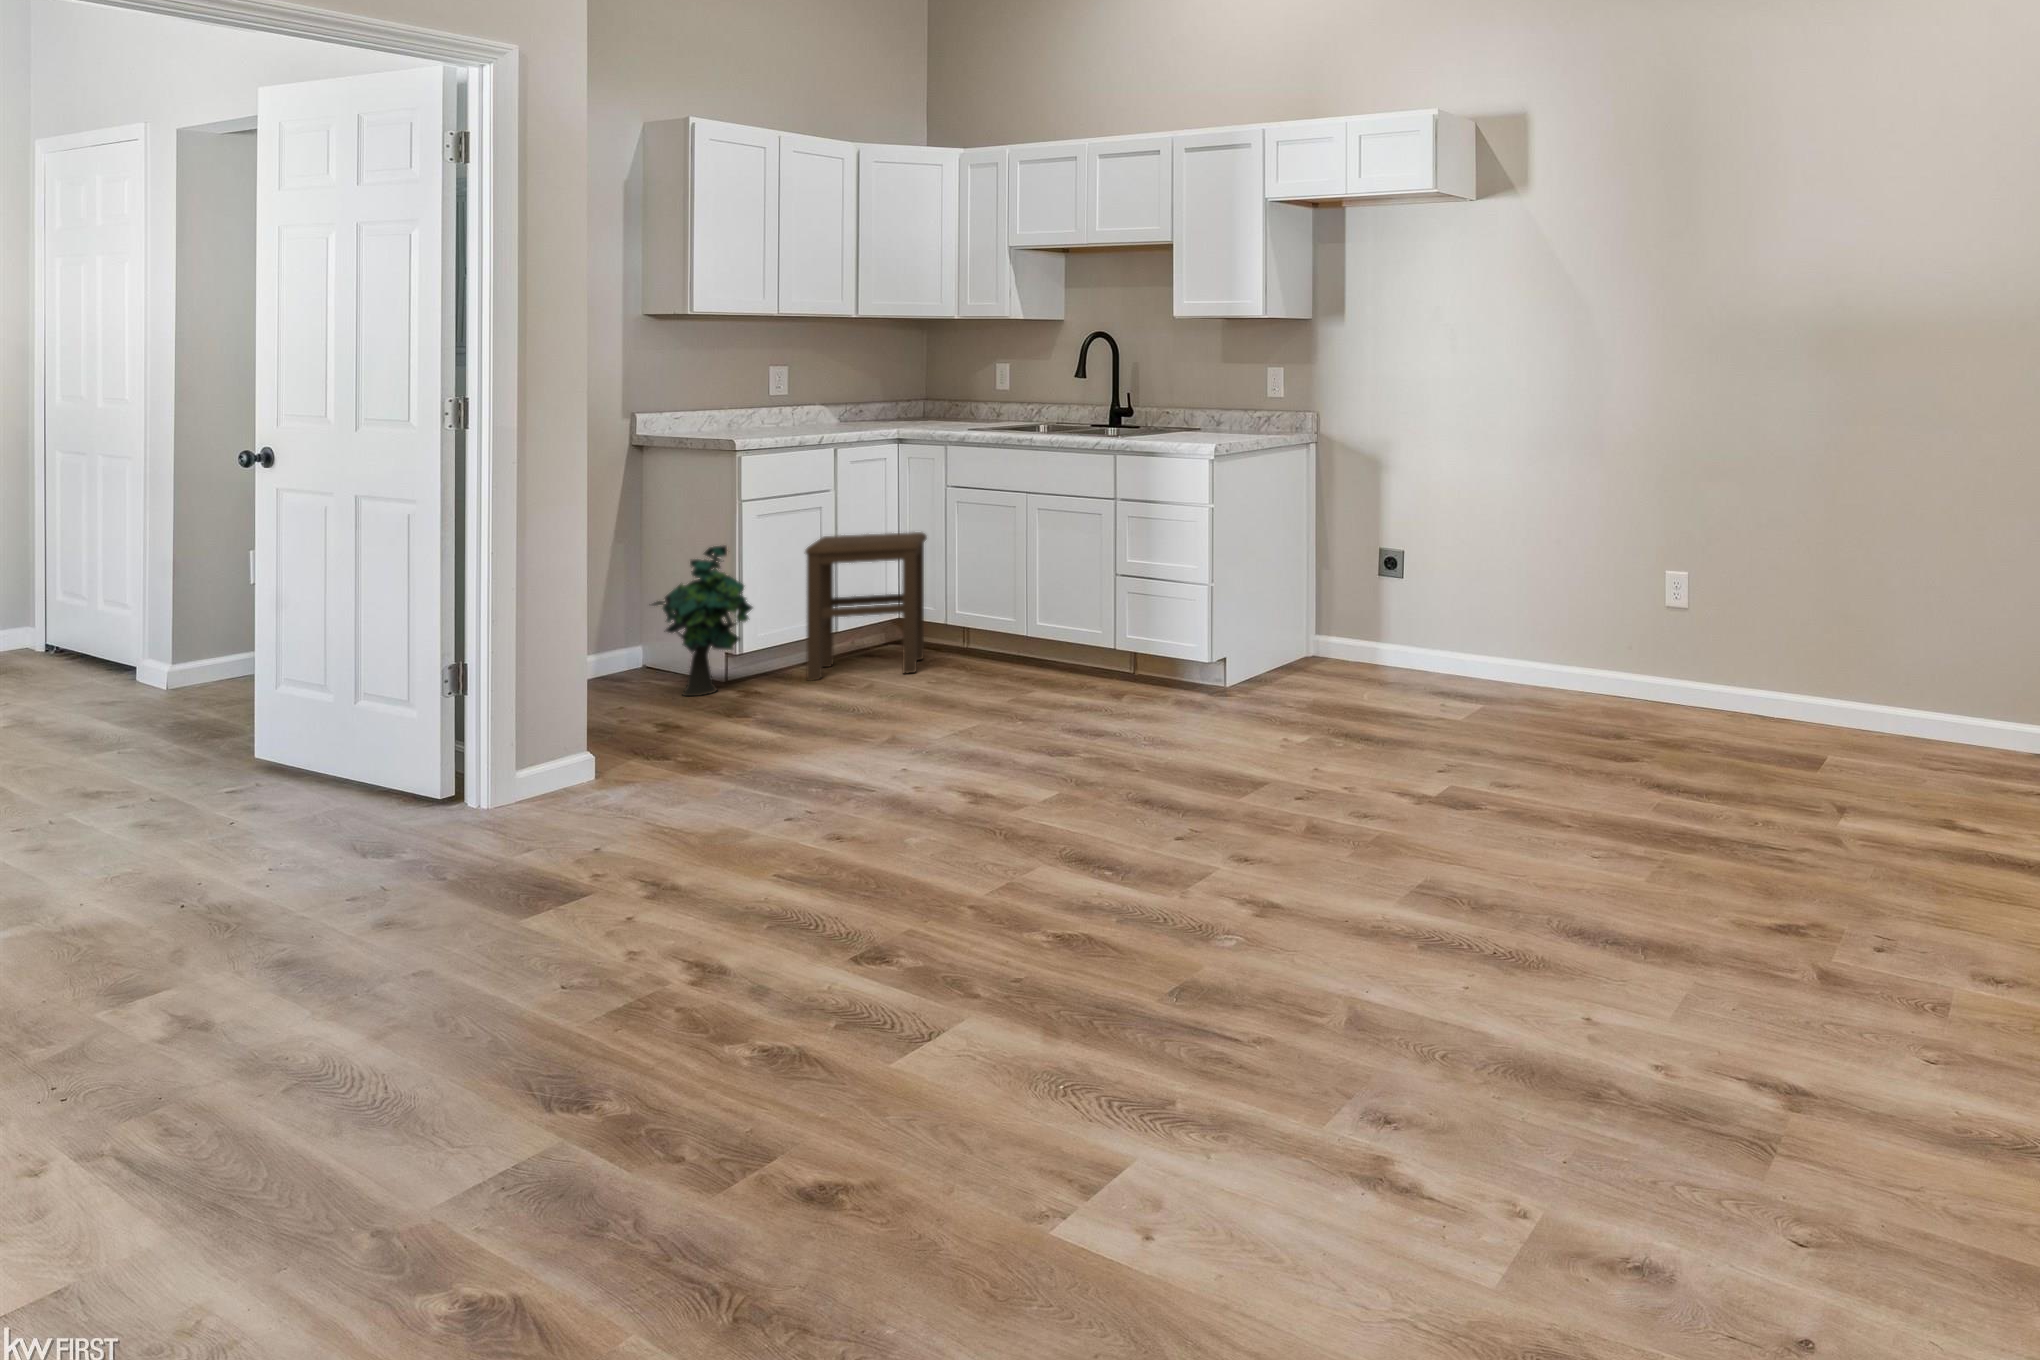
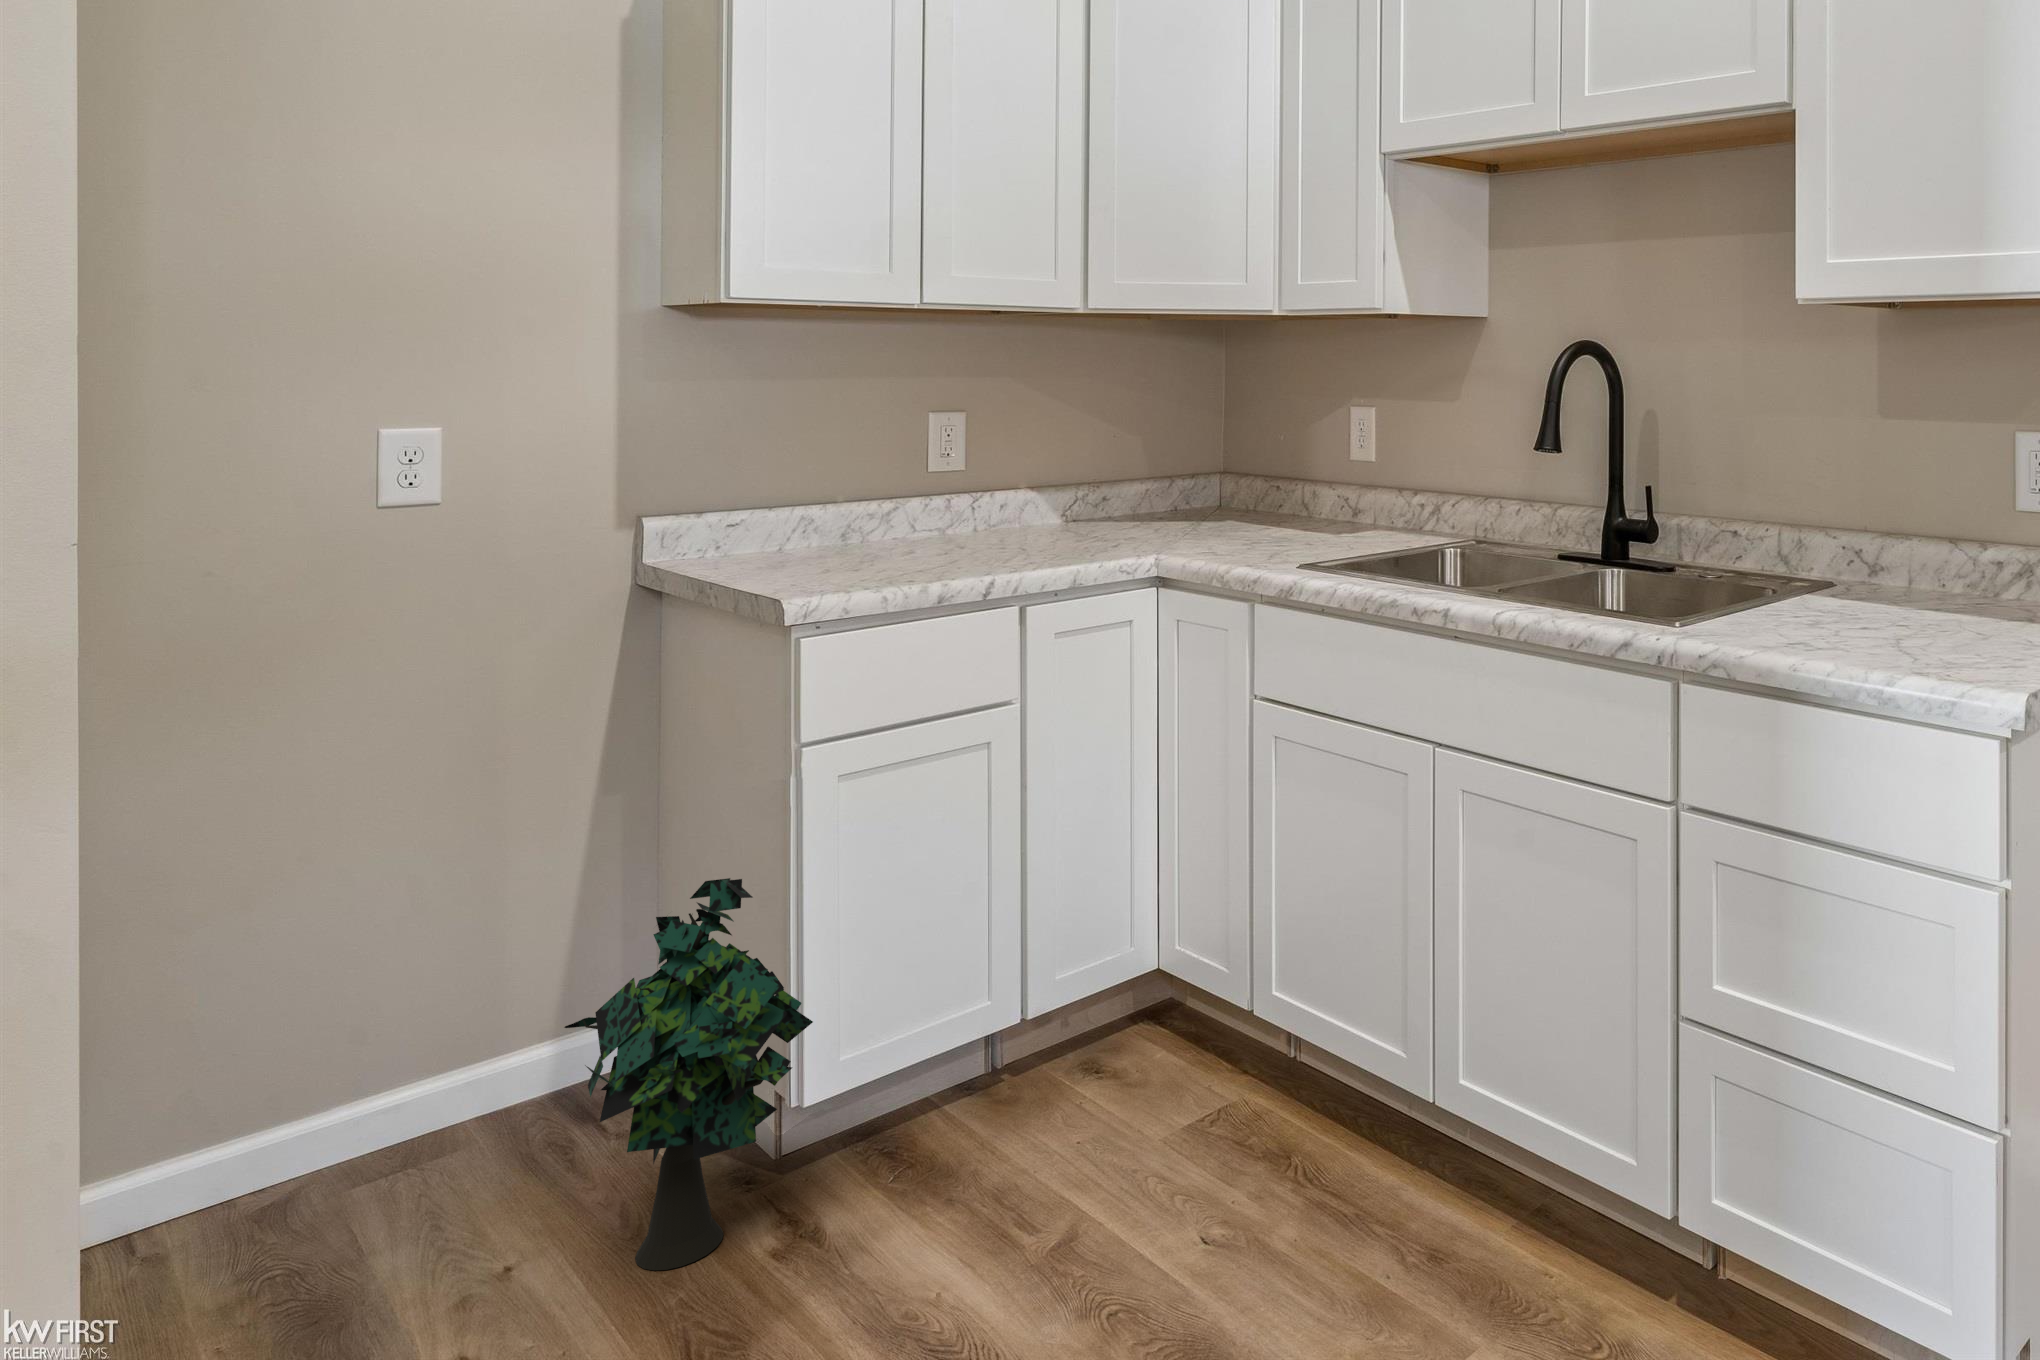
stool: present [805,532,927,681] -> none [924,814,1209,1207]

